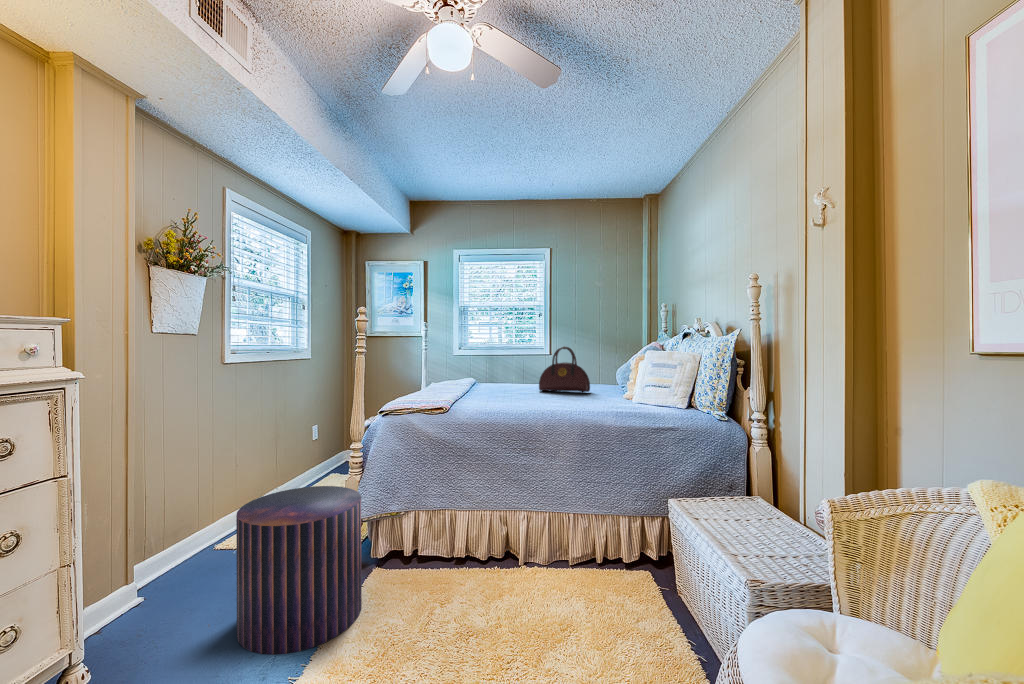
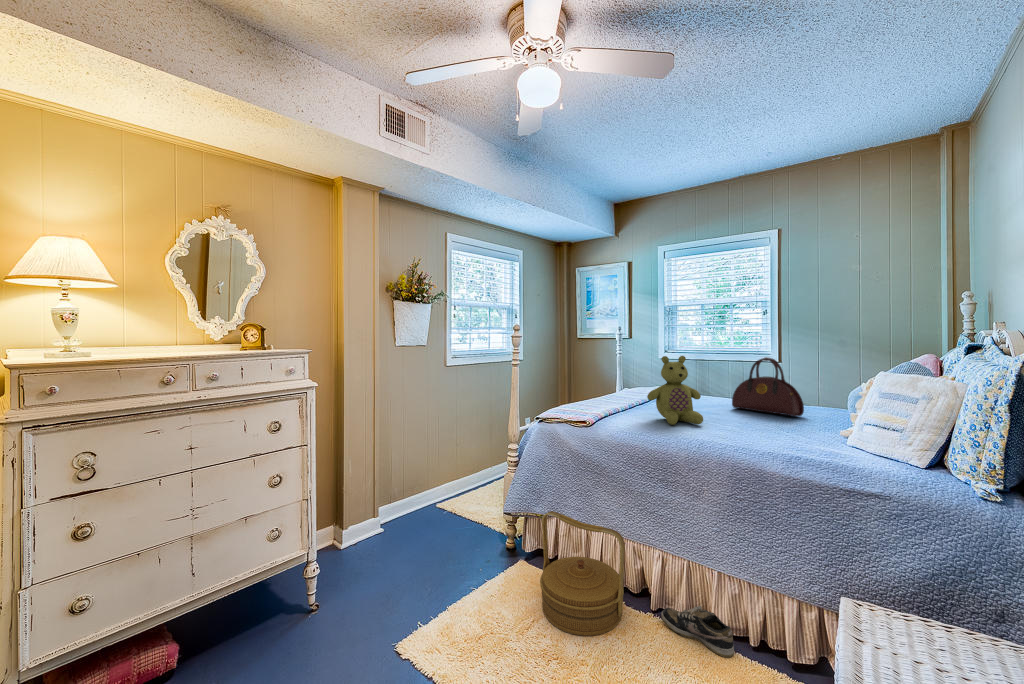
stuffed bear: none [490,342,538,403] -> present [647,356,703,425]
pouf: present [236,486,362,655] -> none [398,479,493,616]
woven basket: none [419,496,508,608] -> present [540,511,625,636]
shoe: none [533,546,594,578] -> present [661,606,734,657]

